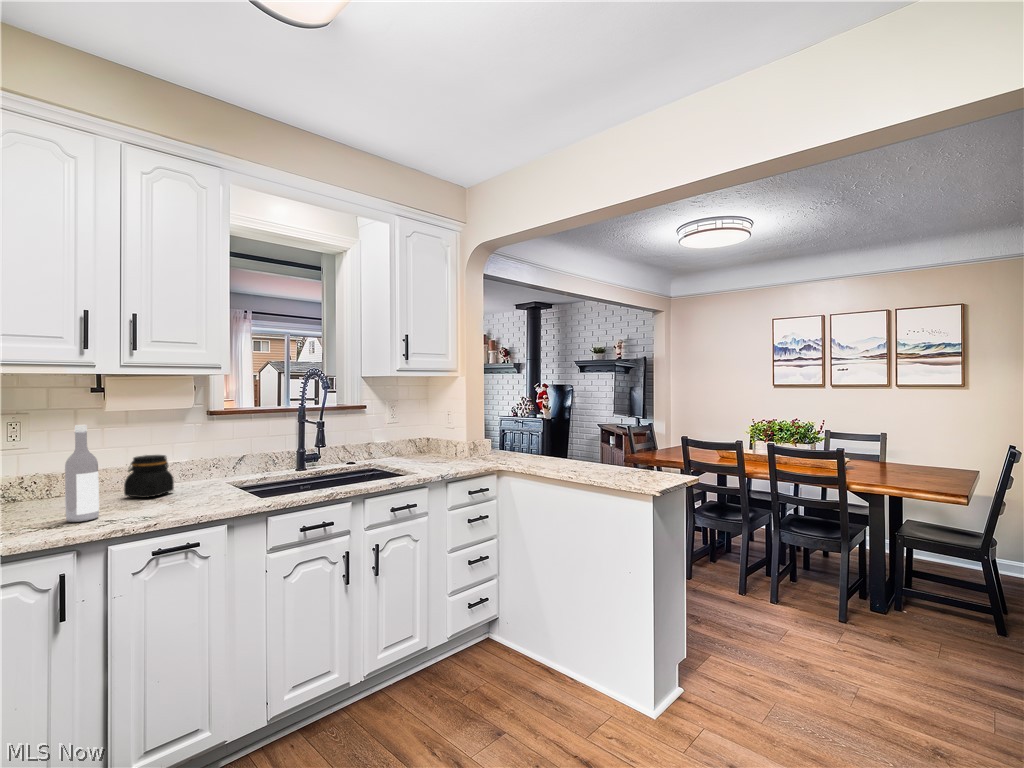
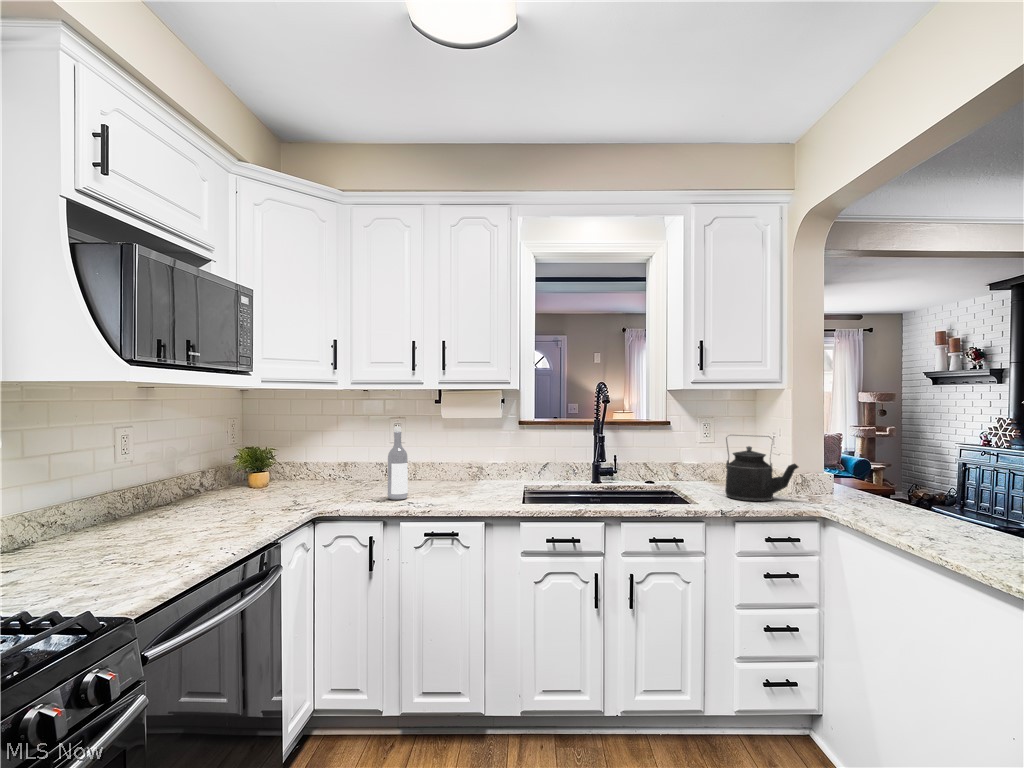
kettle: none [429,413,482,466] -> present [725,435,798,501]
jar: present [124,455,174,498] -> none [442,454,475,489]

